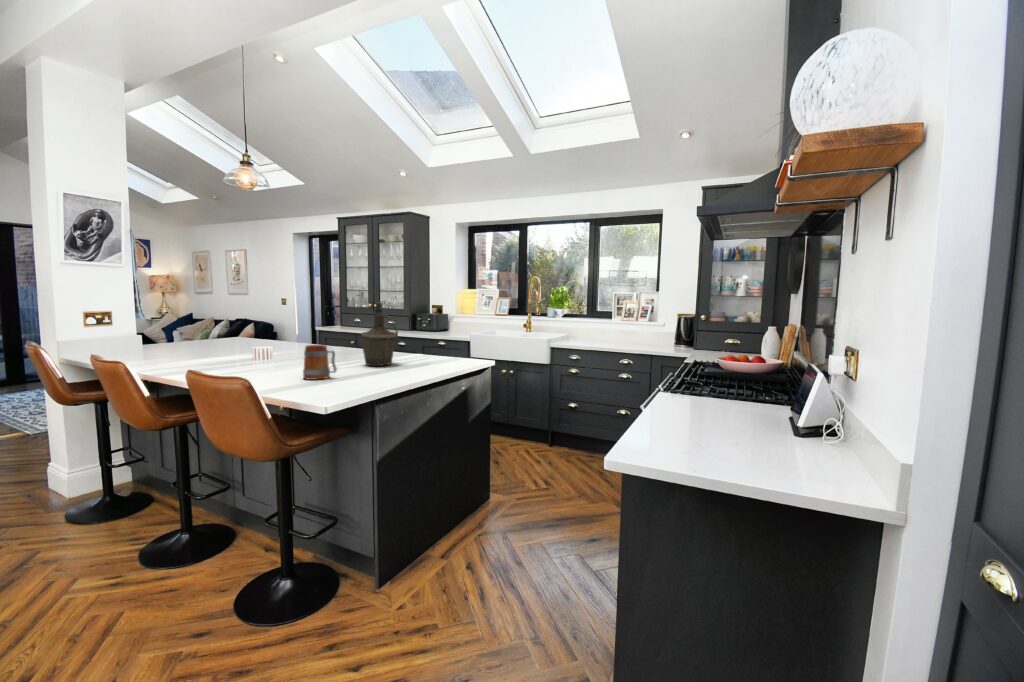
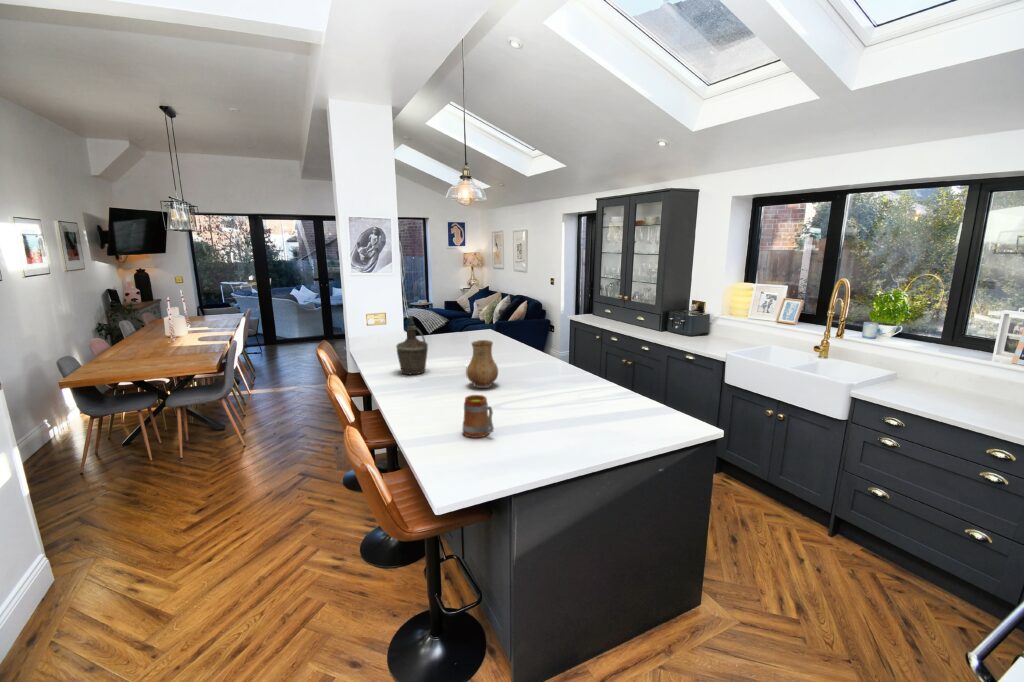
bottle: present [361,302,398,366] -> present [396,316,428,374]
ceramic pitcher: none [268,317,302,361] -> present [466,340,498,388]

